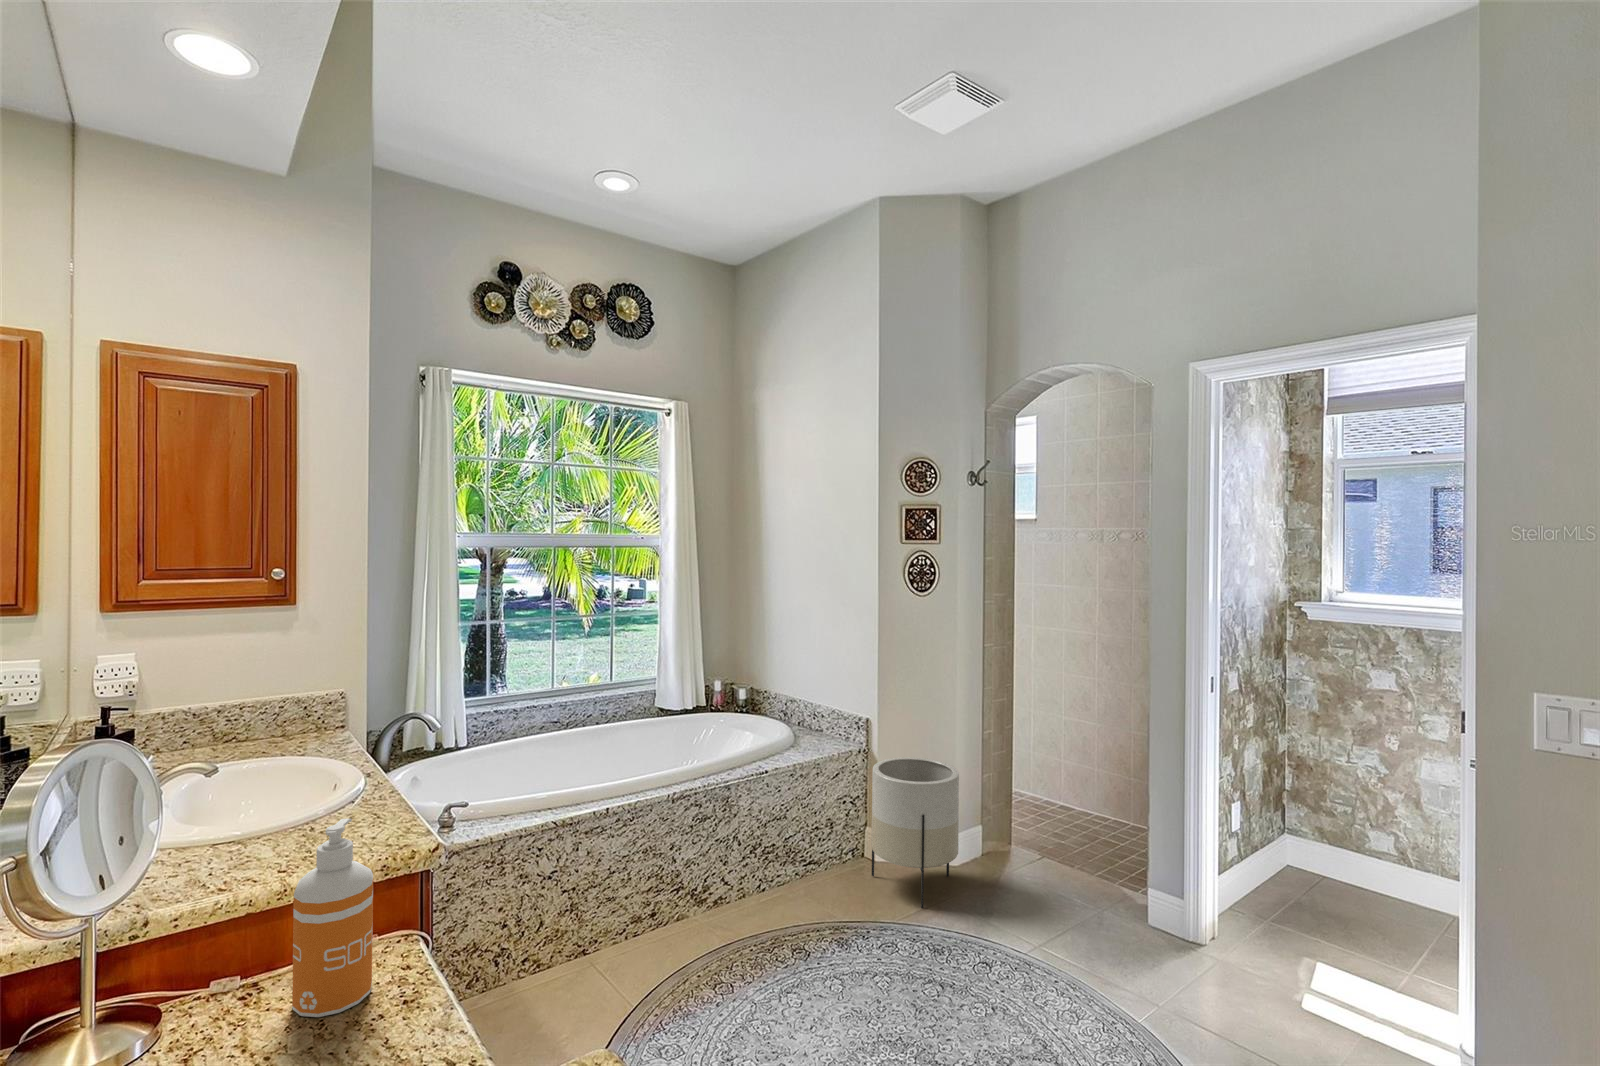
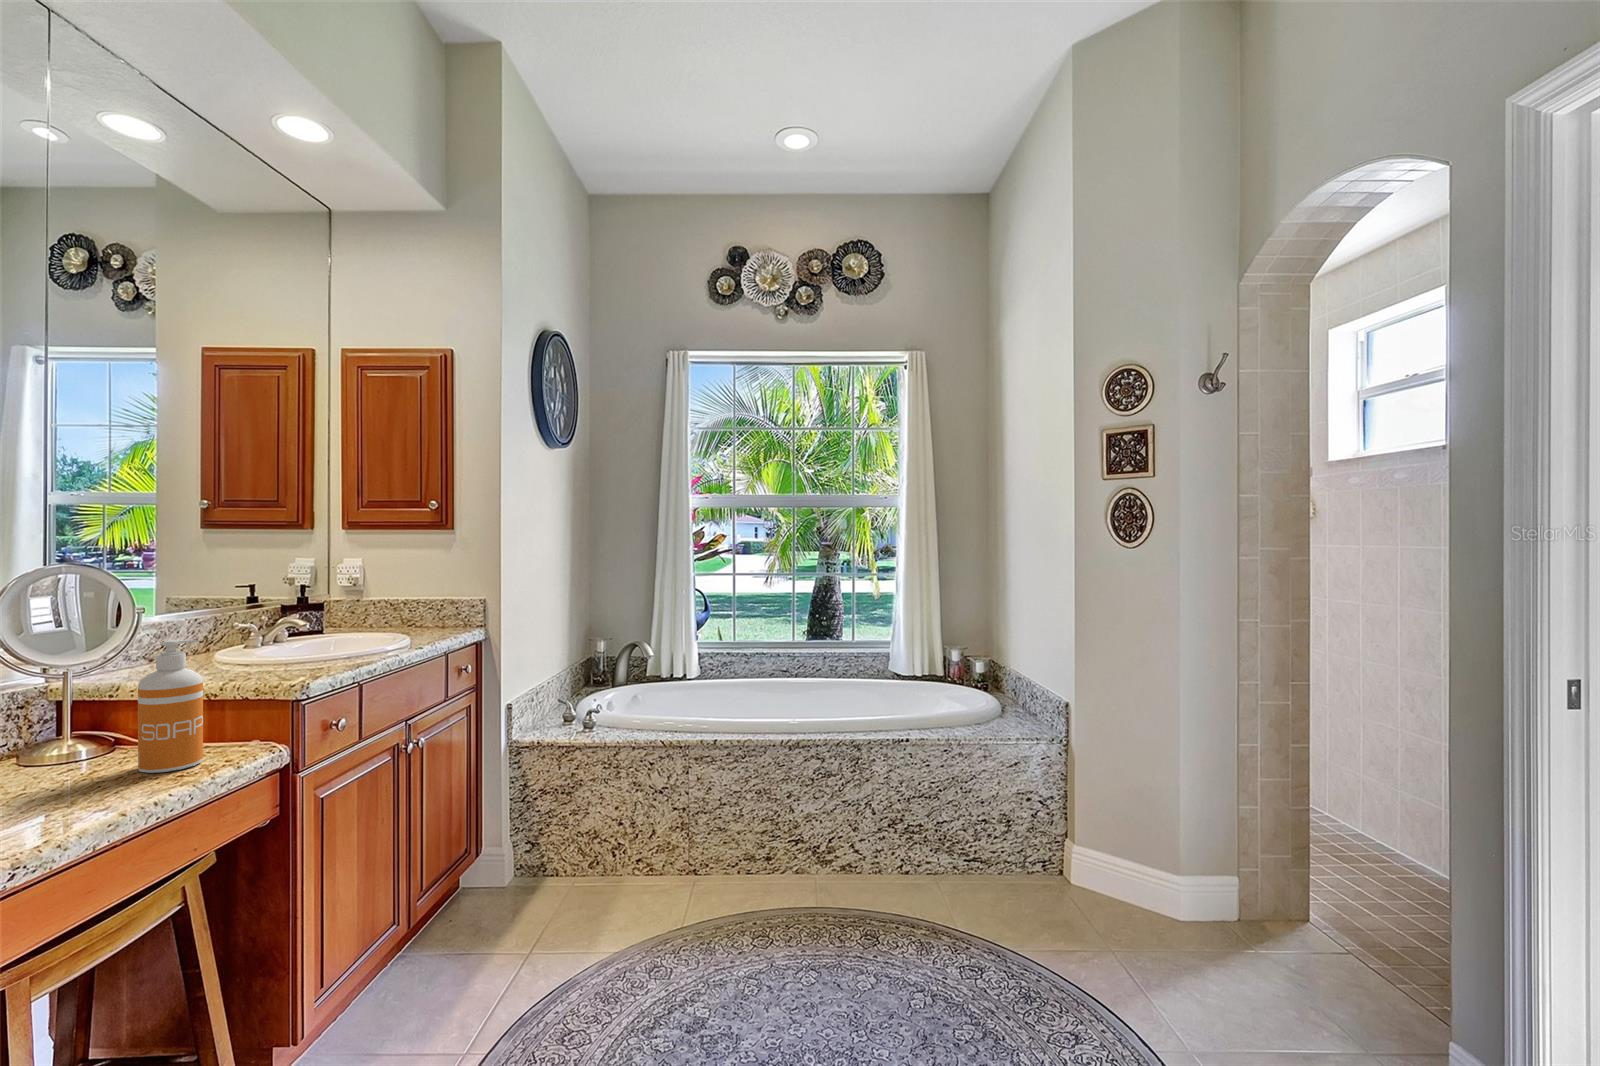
planter: present [871,757,959,908] -> none [1036,756,1159,953]

